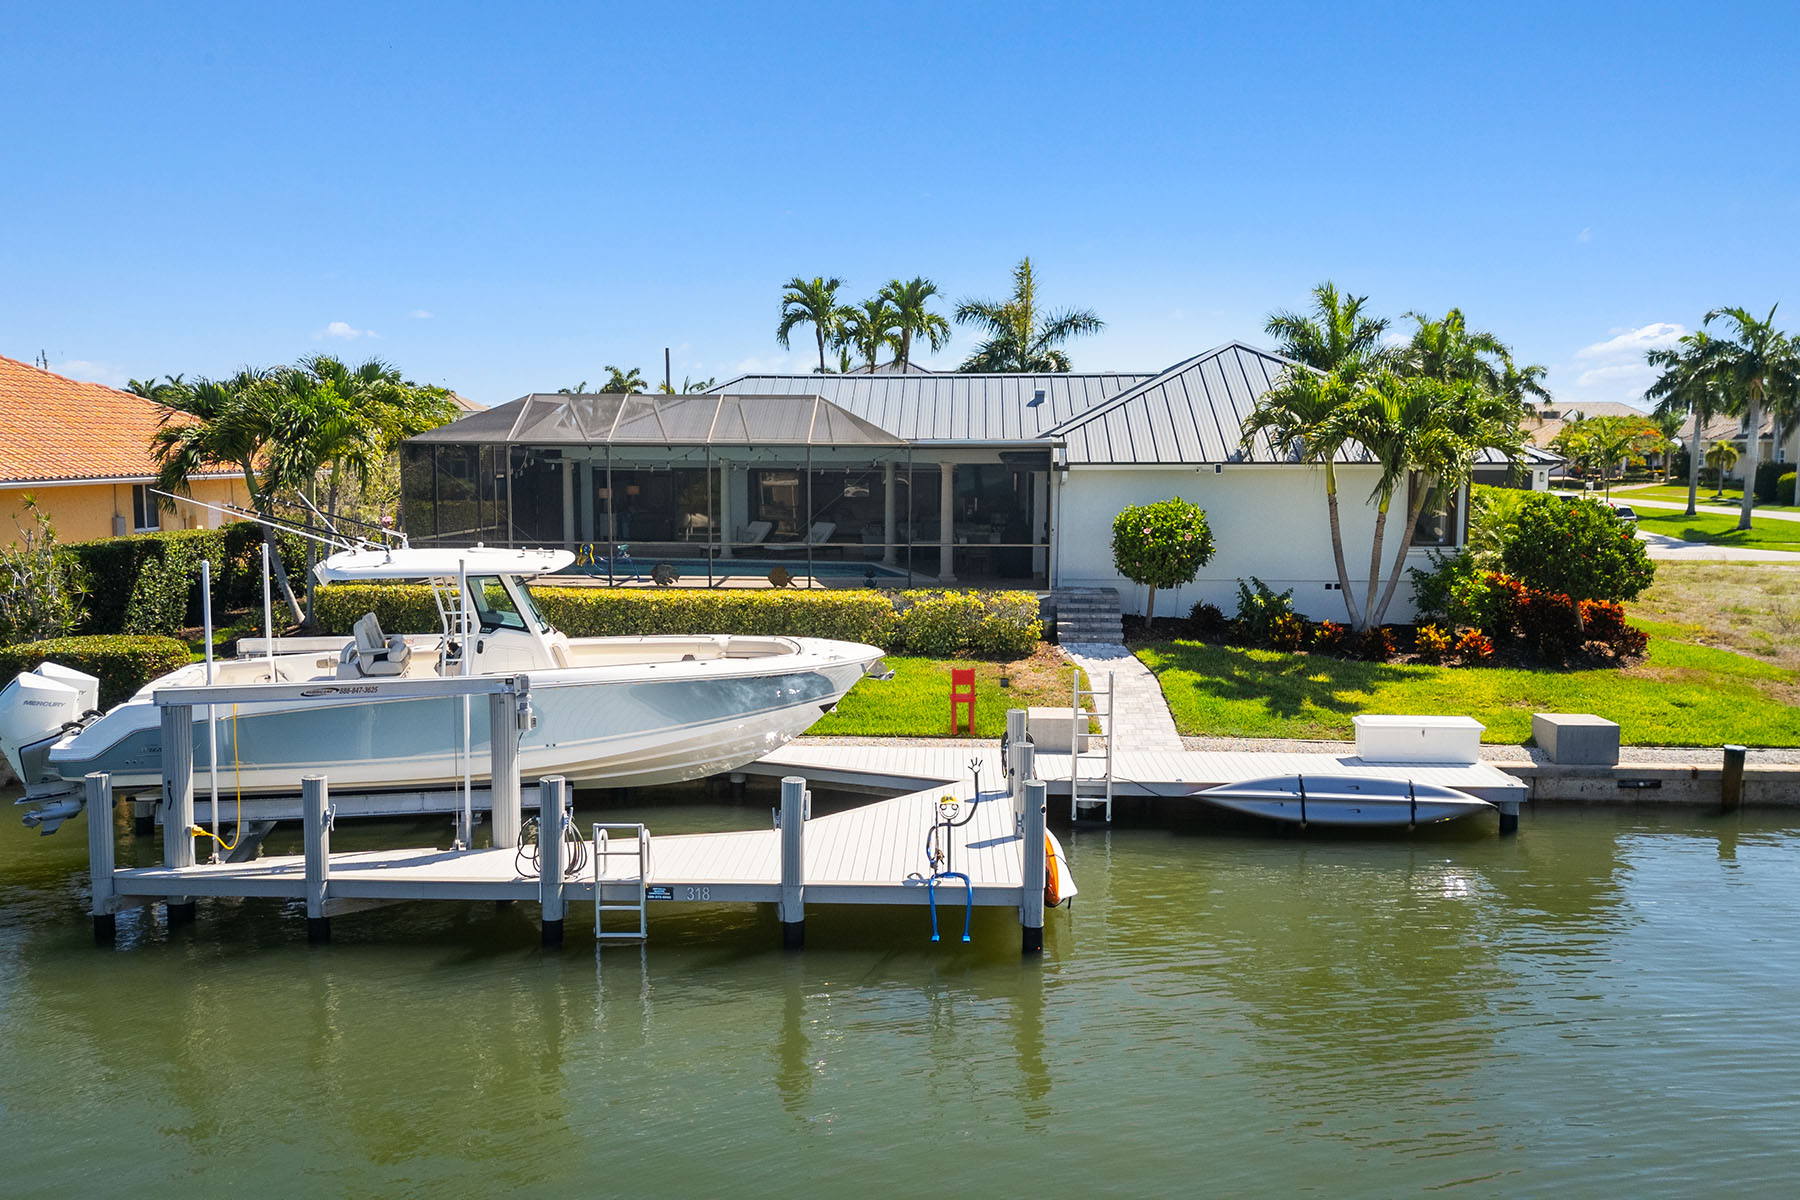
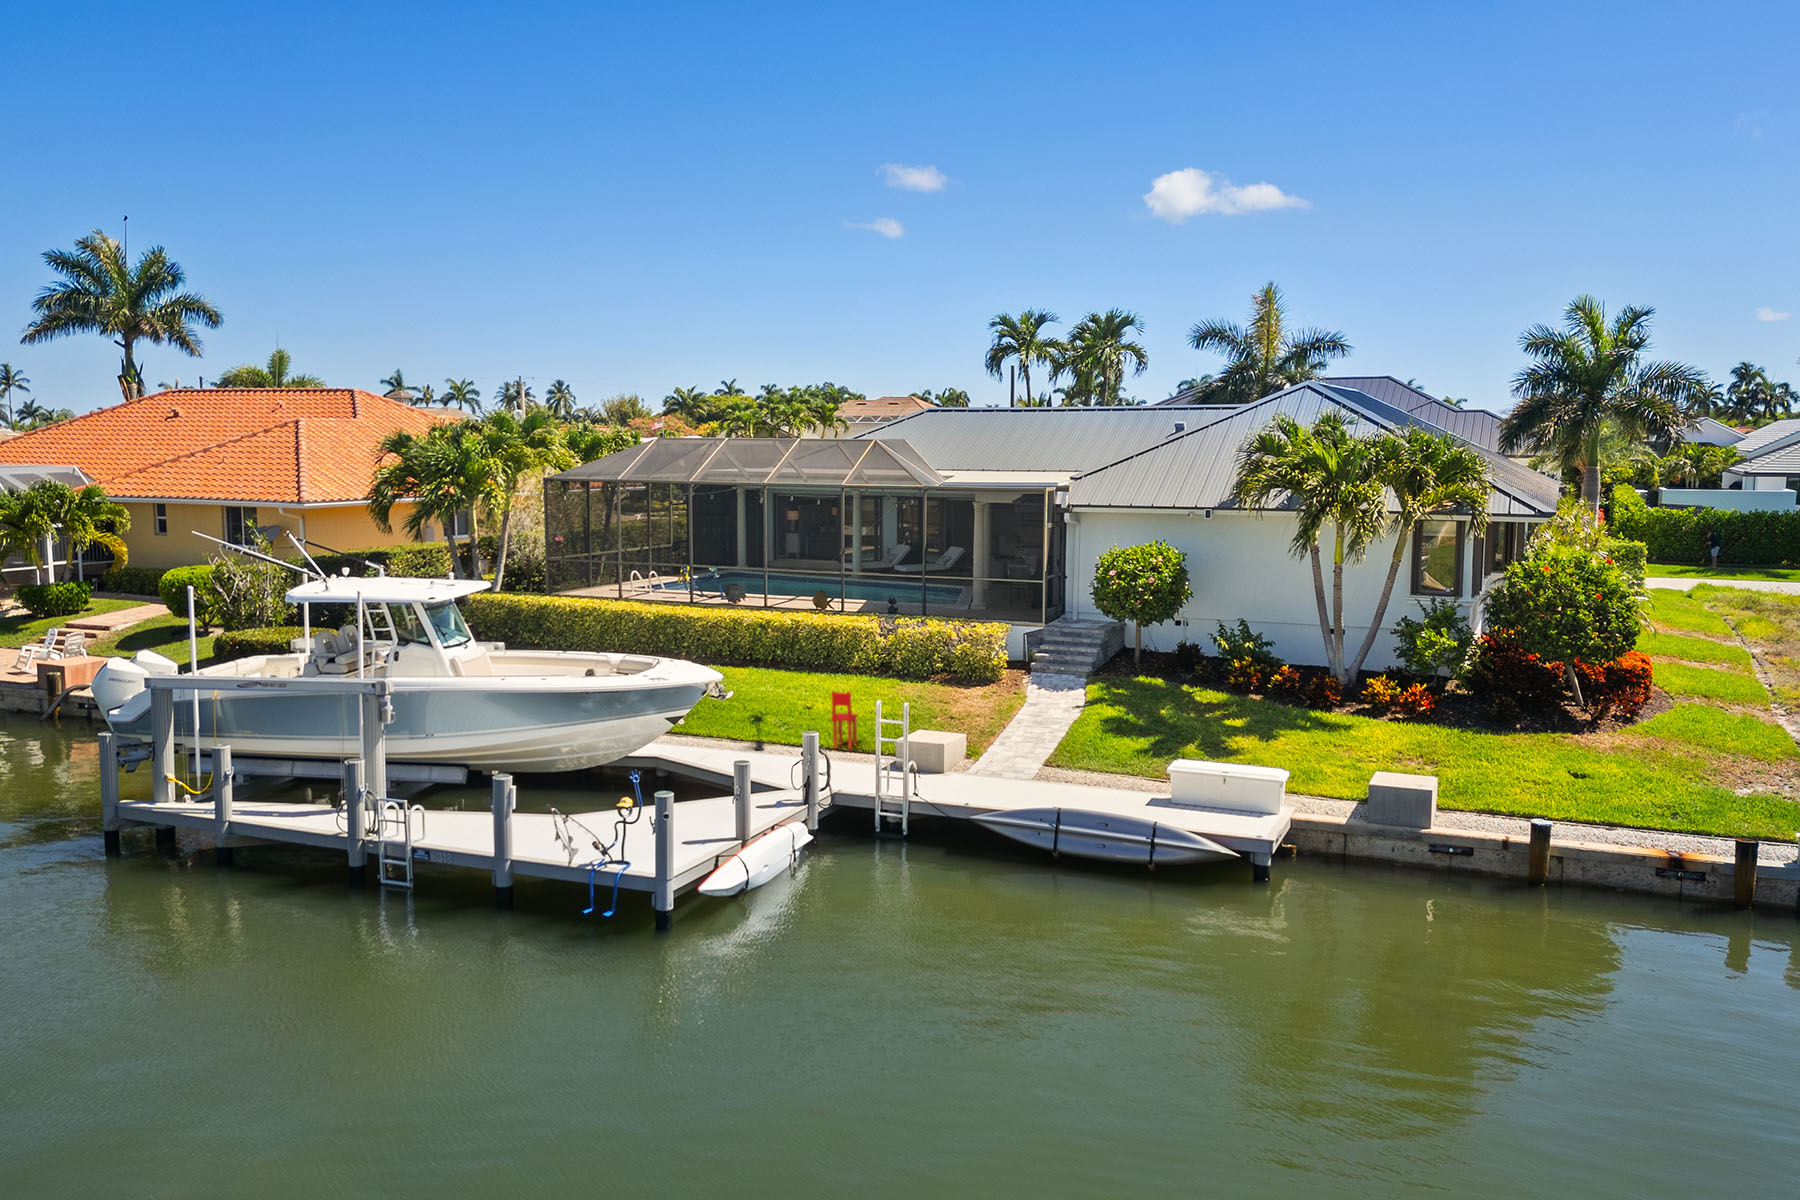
potted plant: present [998,645,1014,687] -> present [749,711,768,750]

